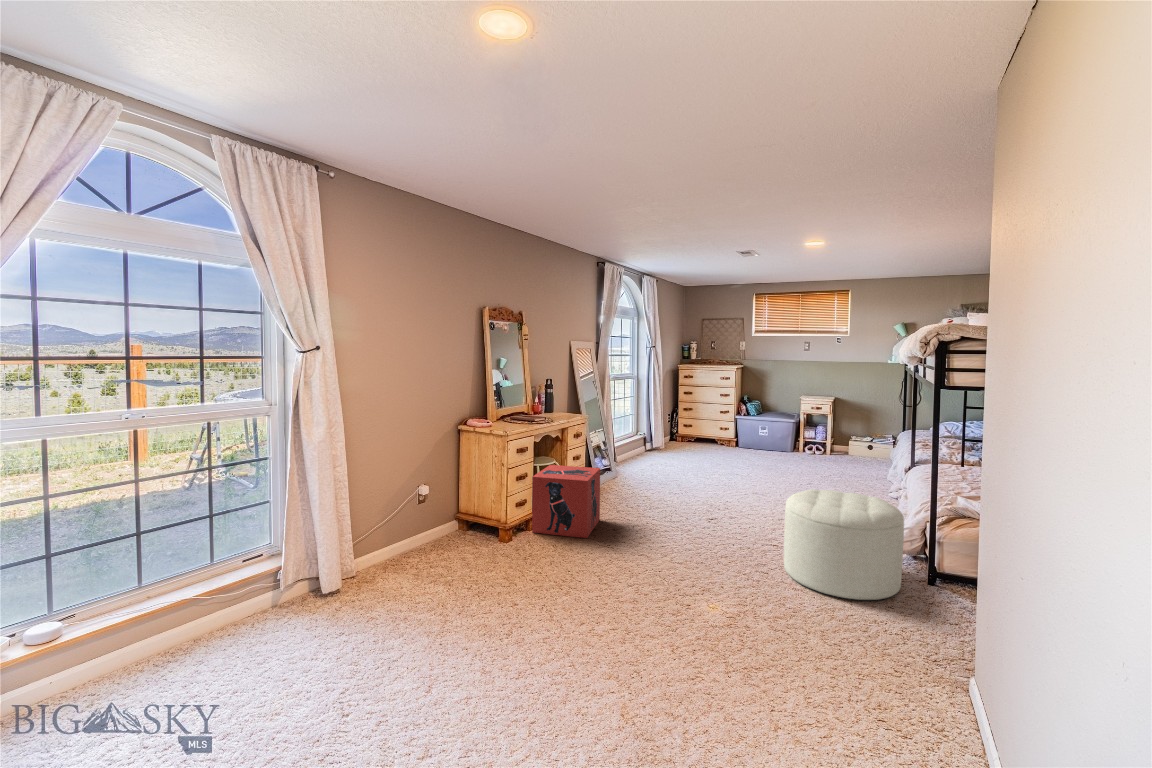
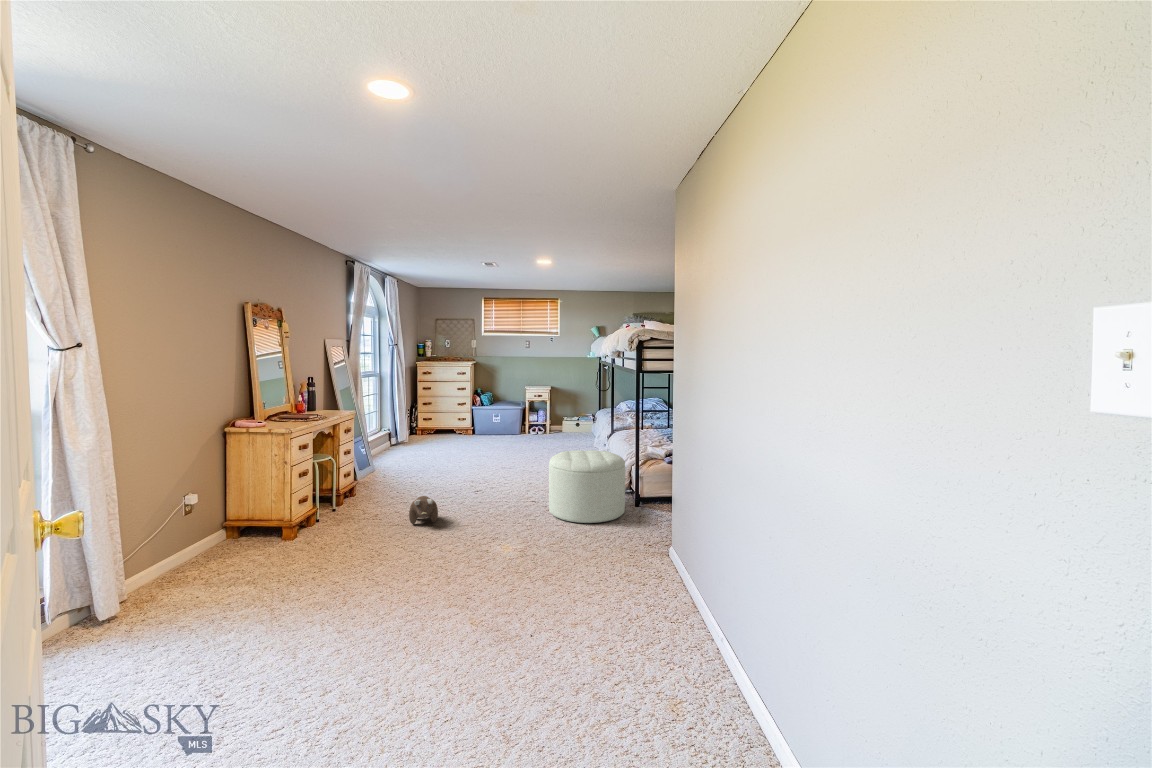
storage box: present [532,465,600,538] -> none [317,458,382,528]
plush toy: none [614,518,645,550] -> present [409,496,438,524]

